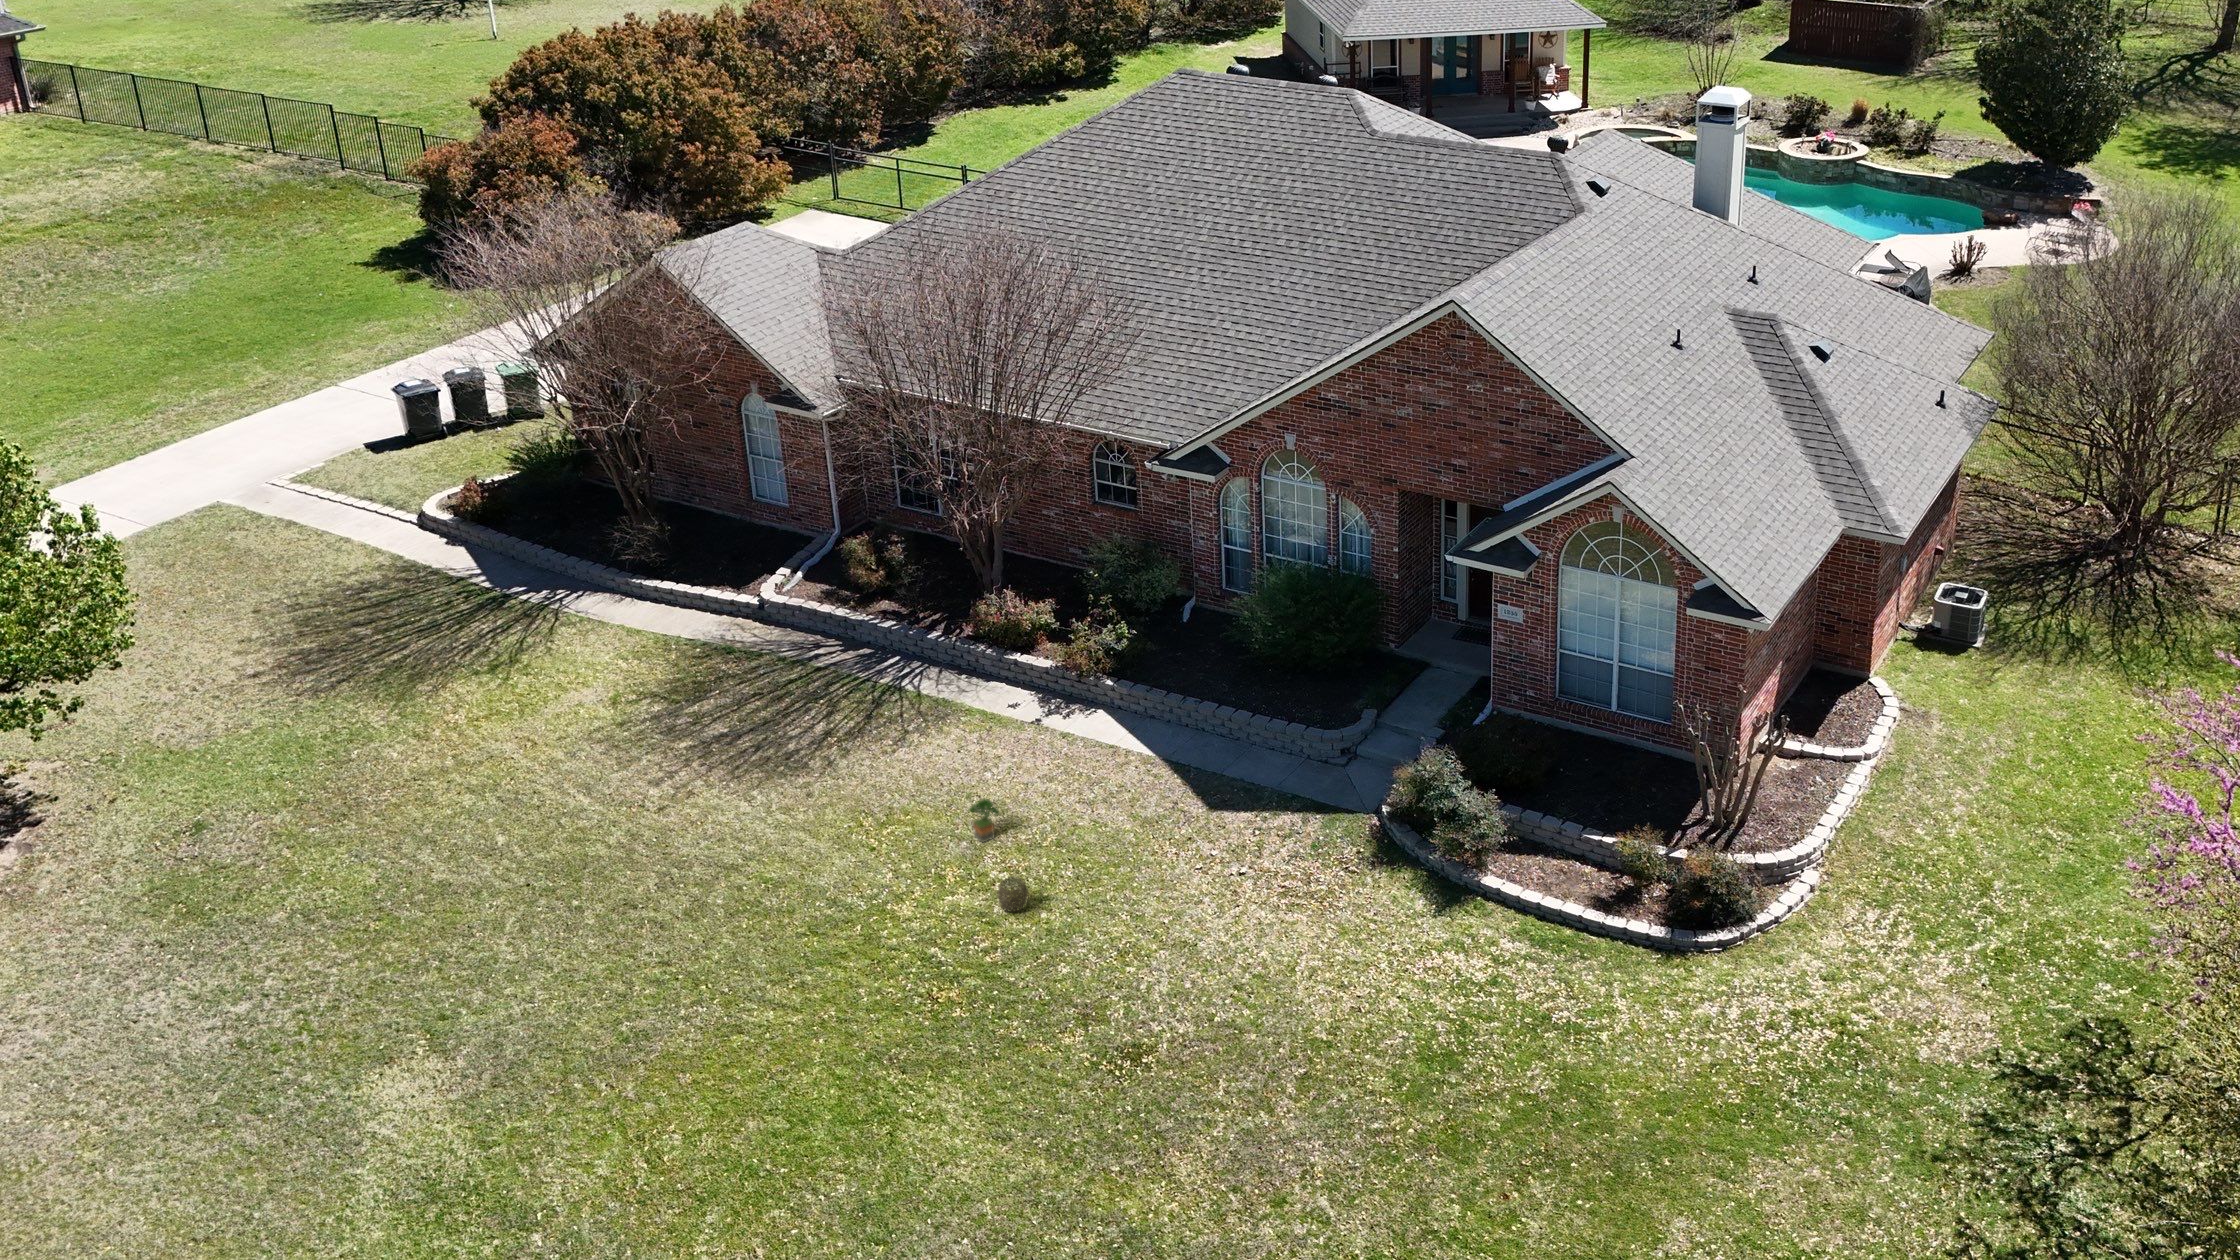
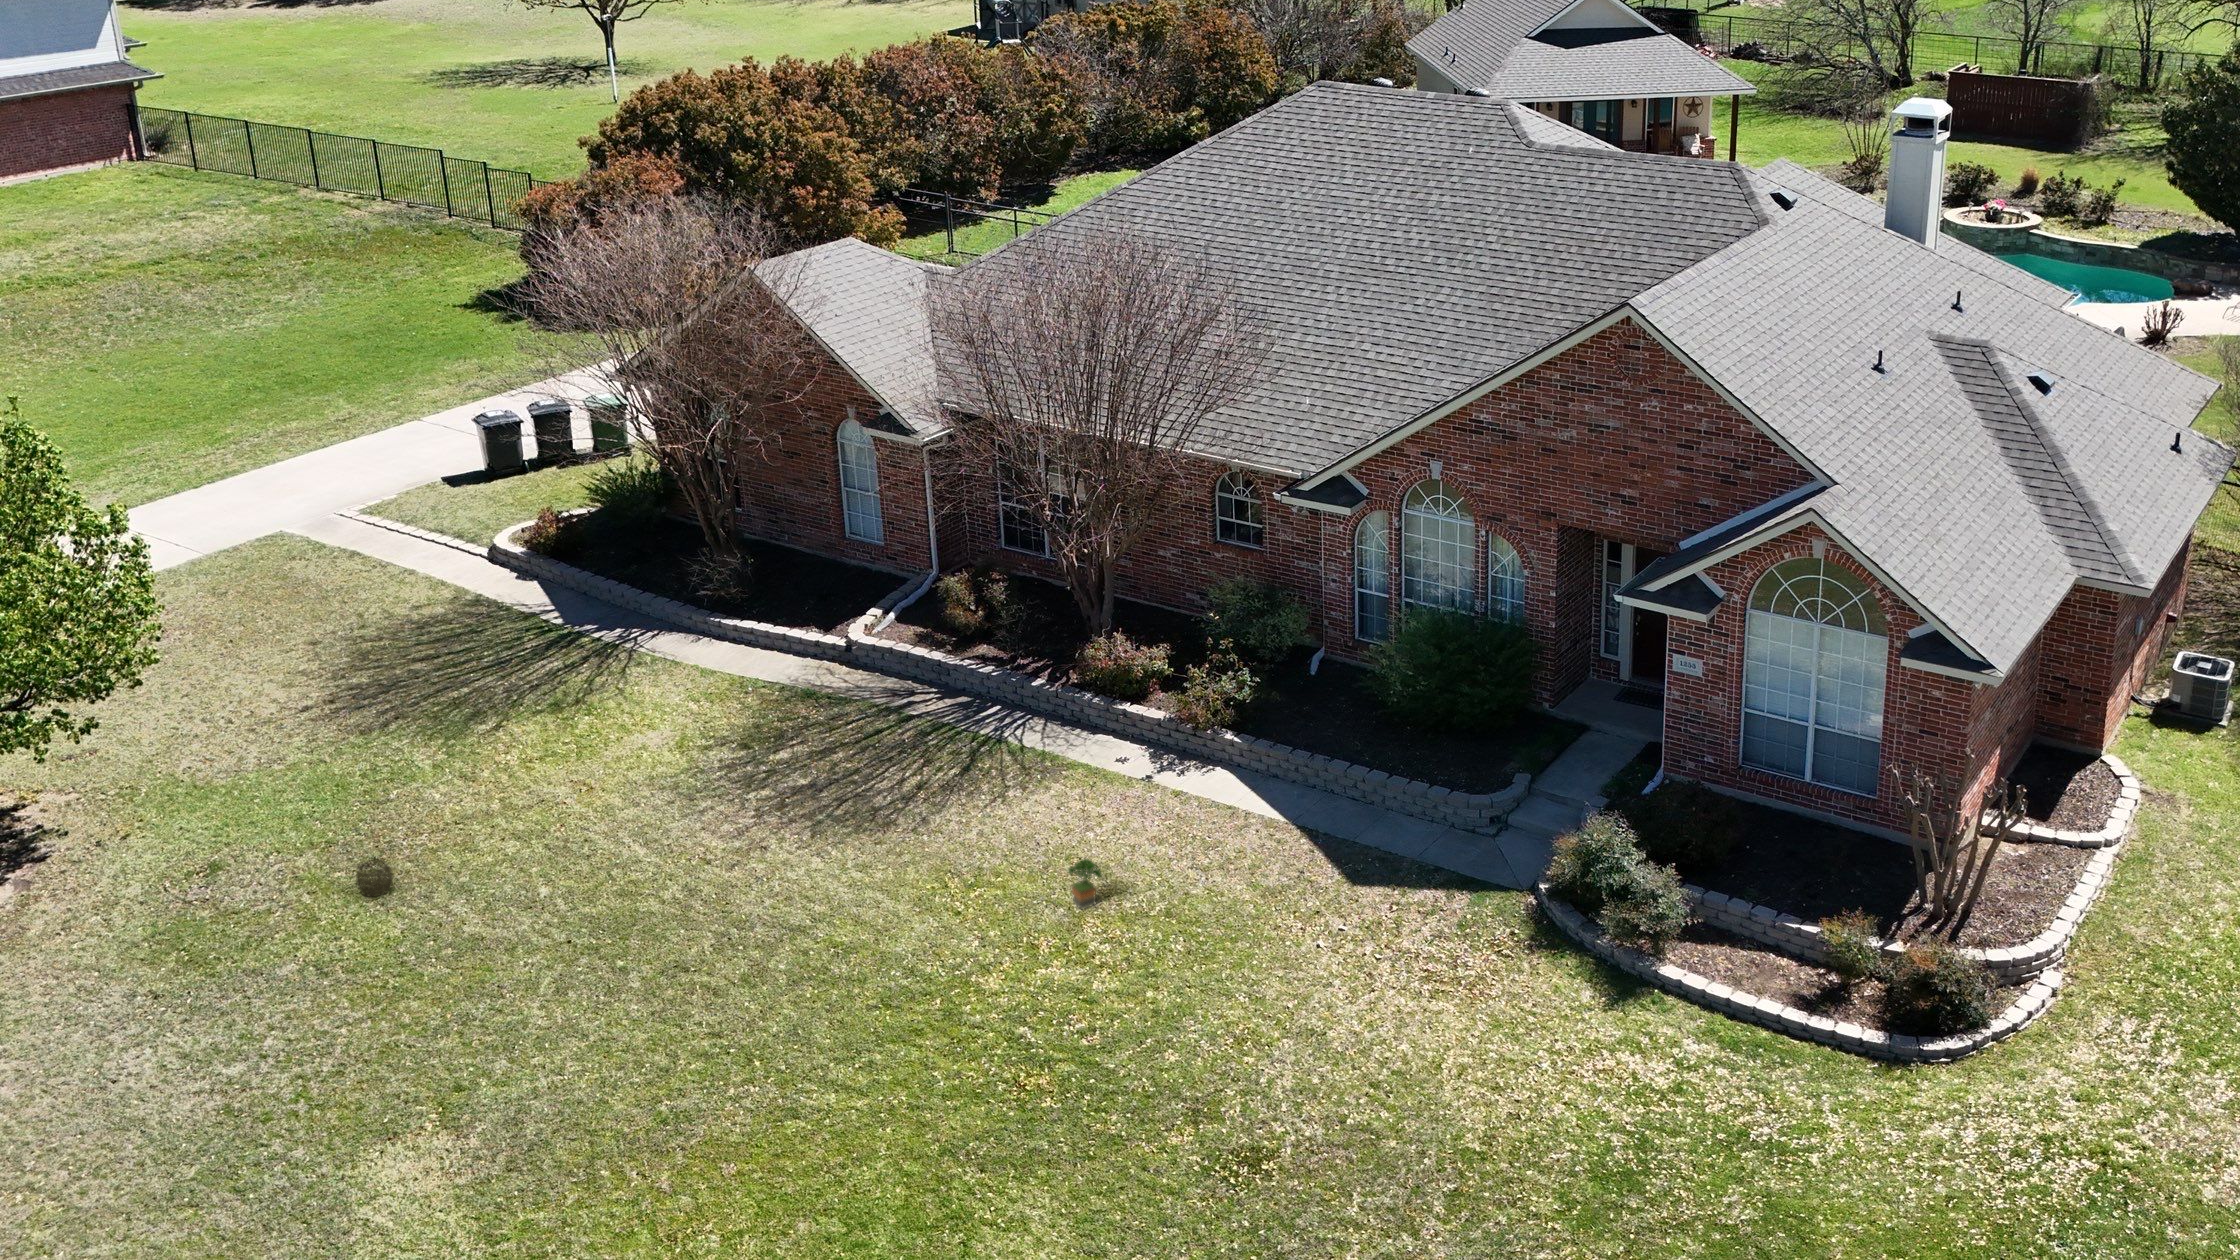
woven basket: present [997,877,1029,912] -> present [356,859,393,897]

